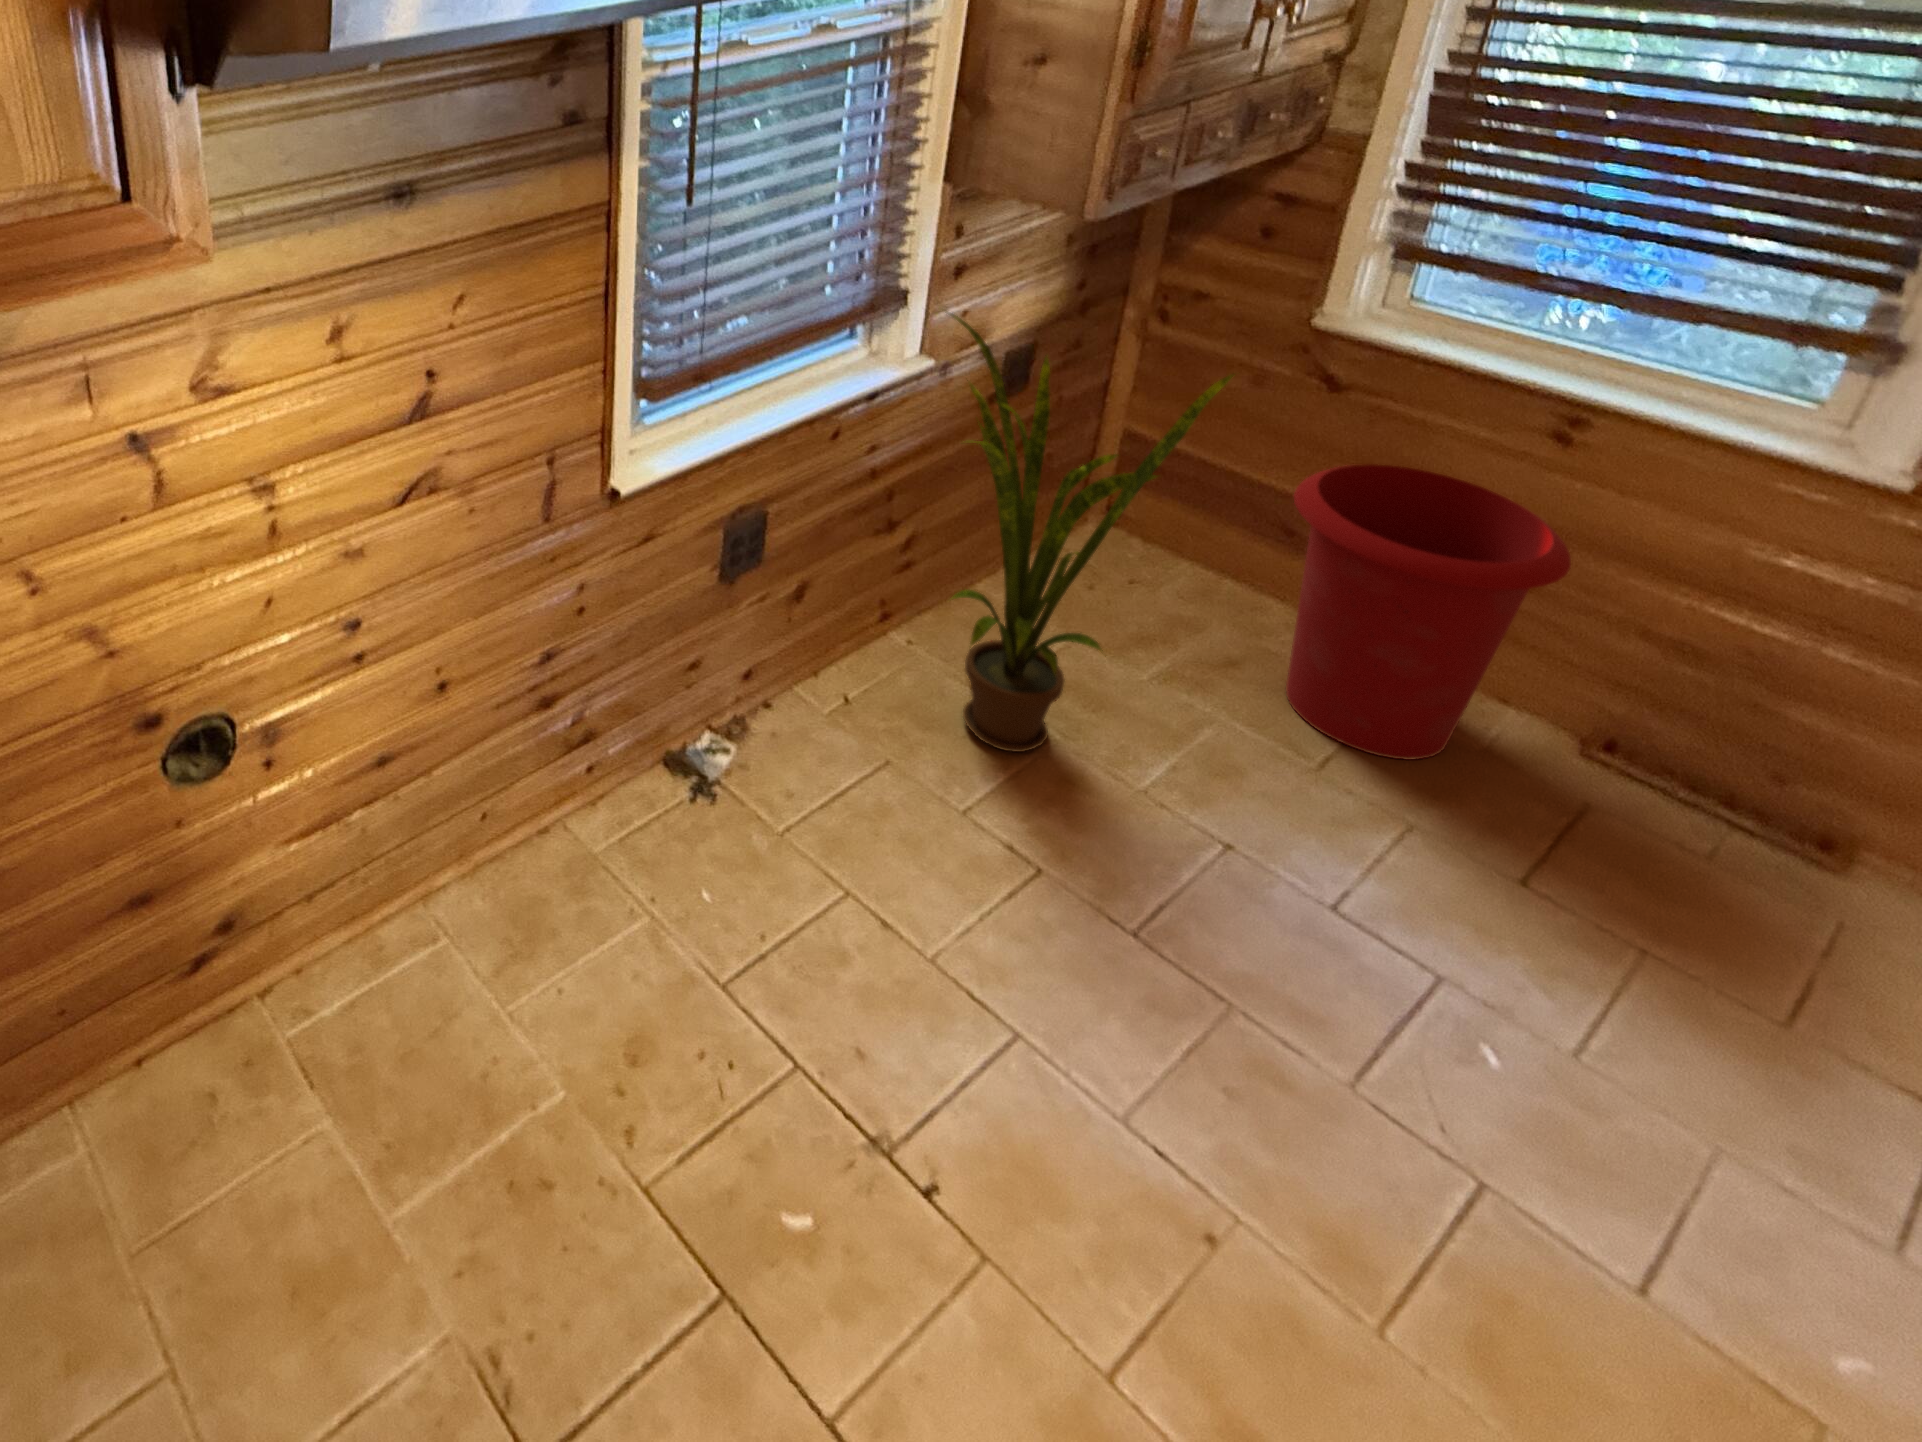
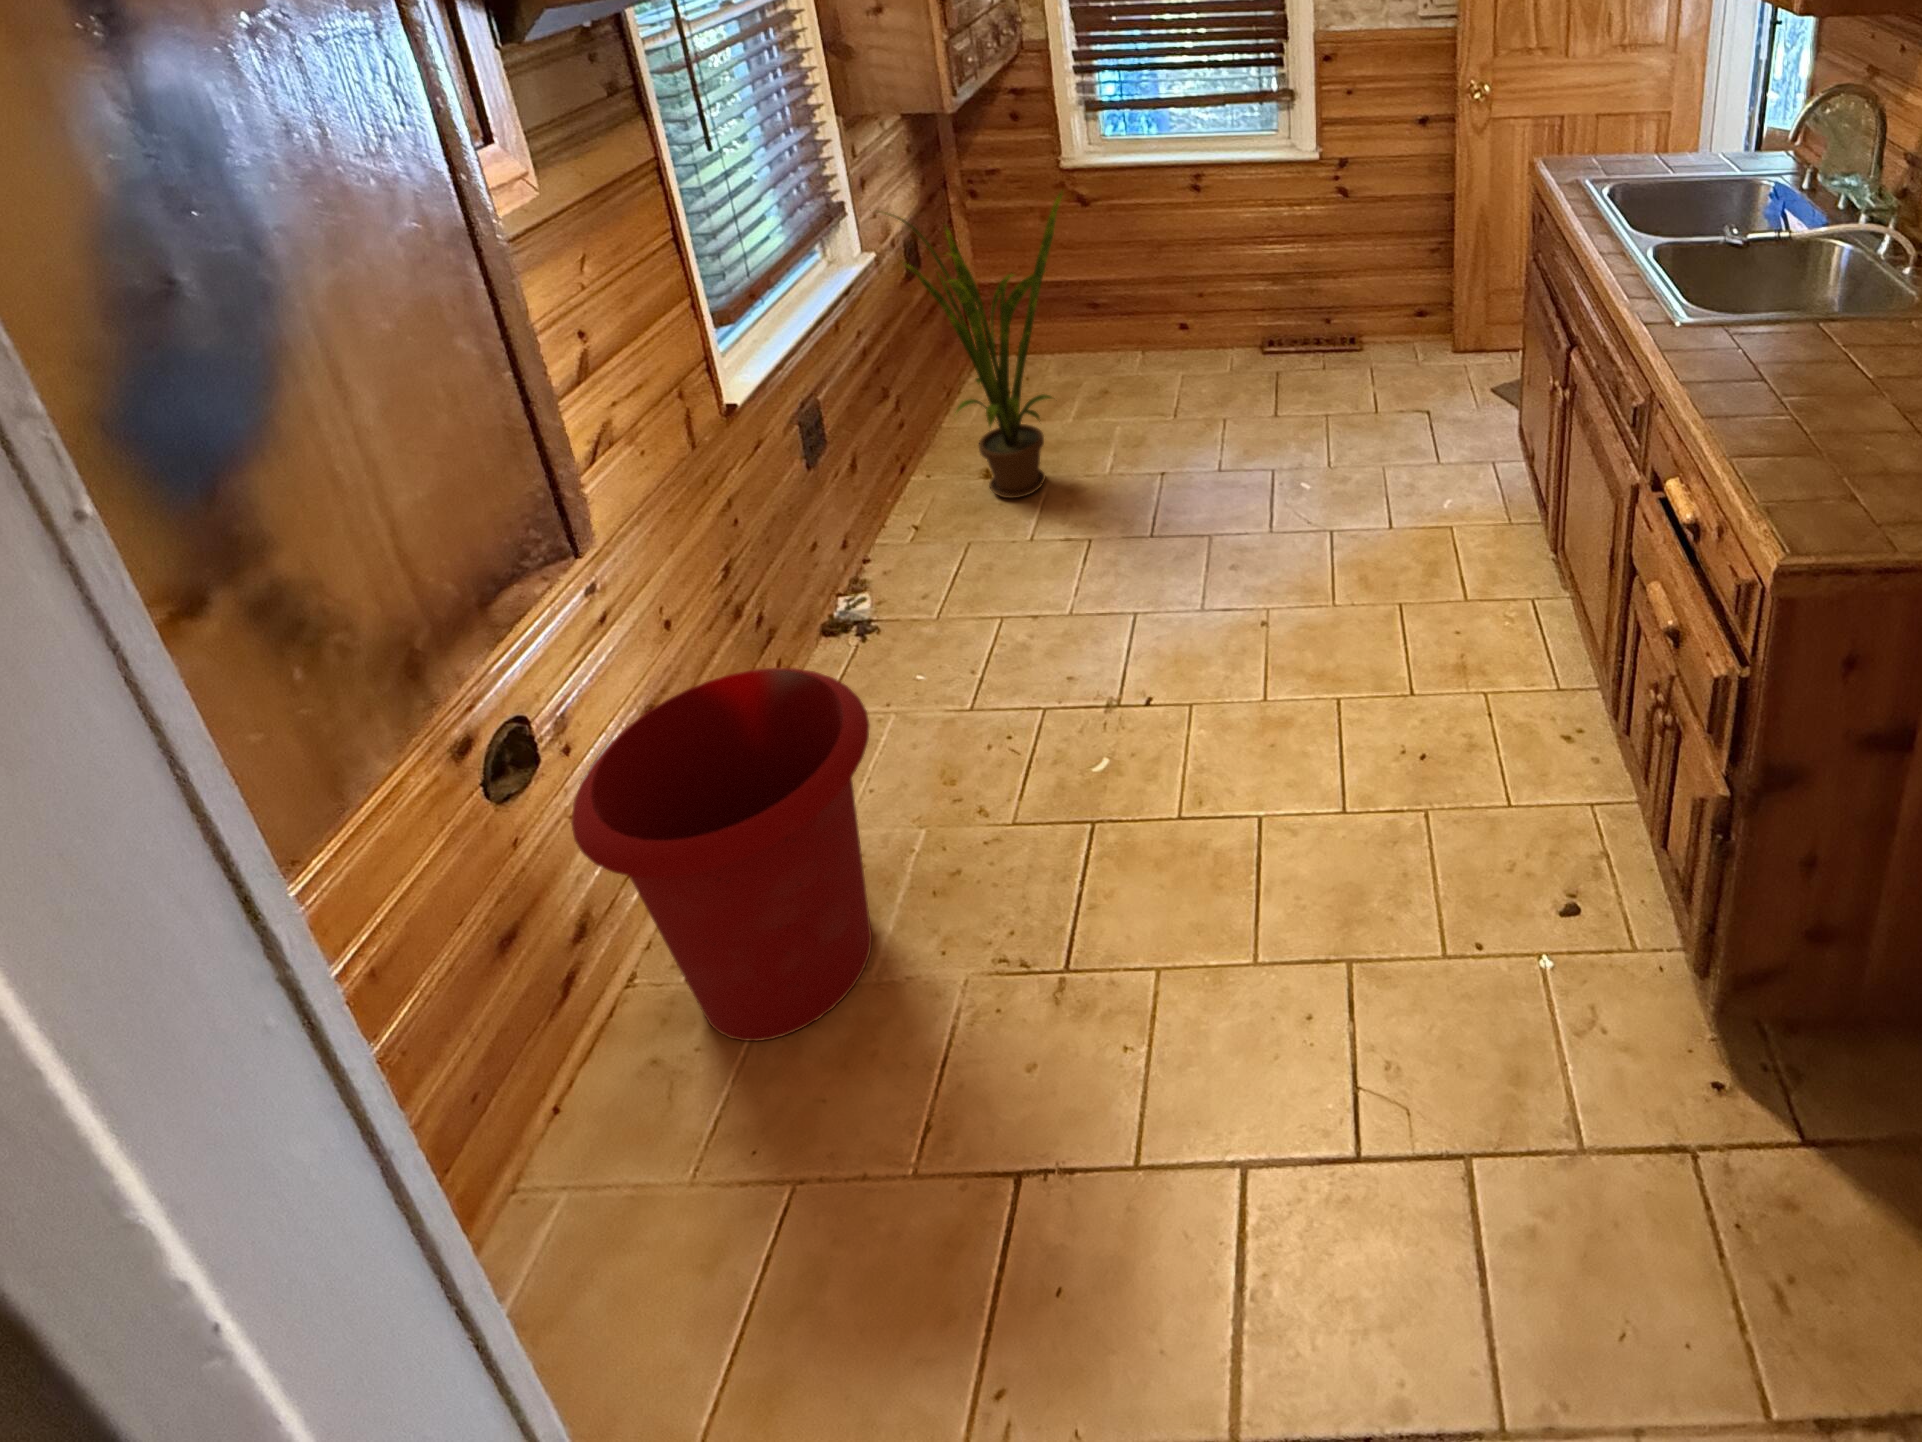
waste bin: present [1286,464,1571,760] -> present [571,668,872,1041]

